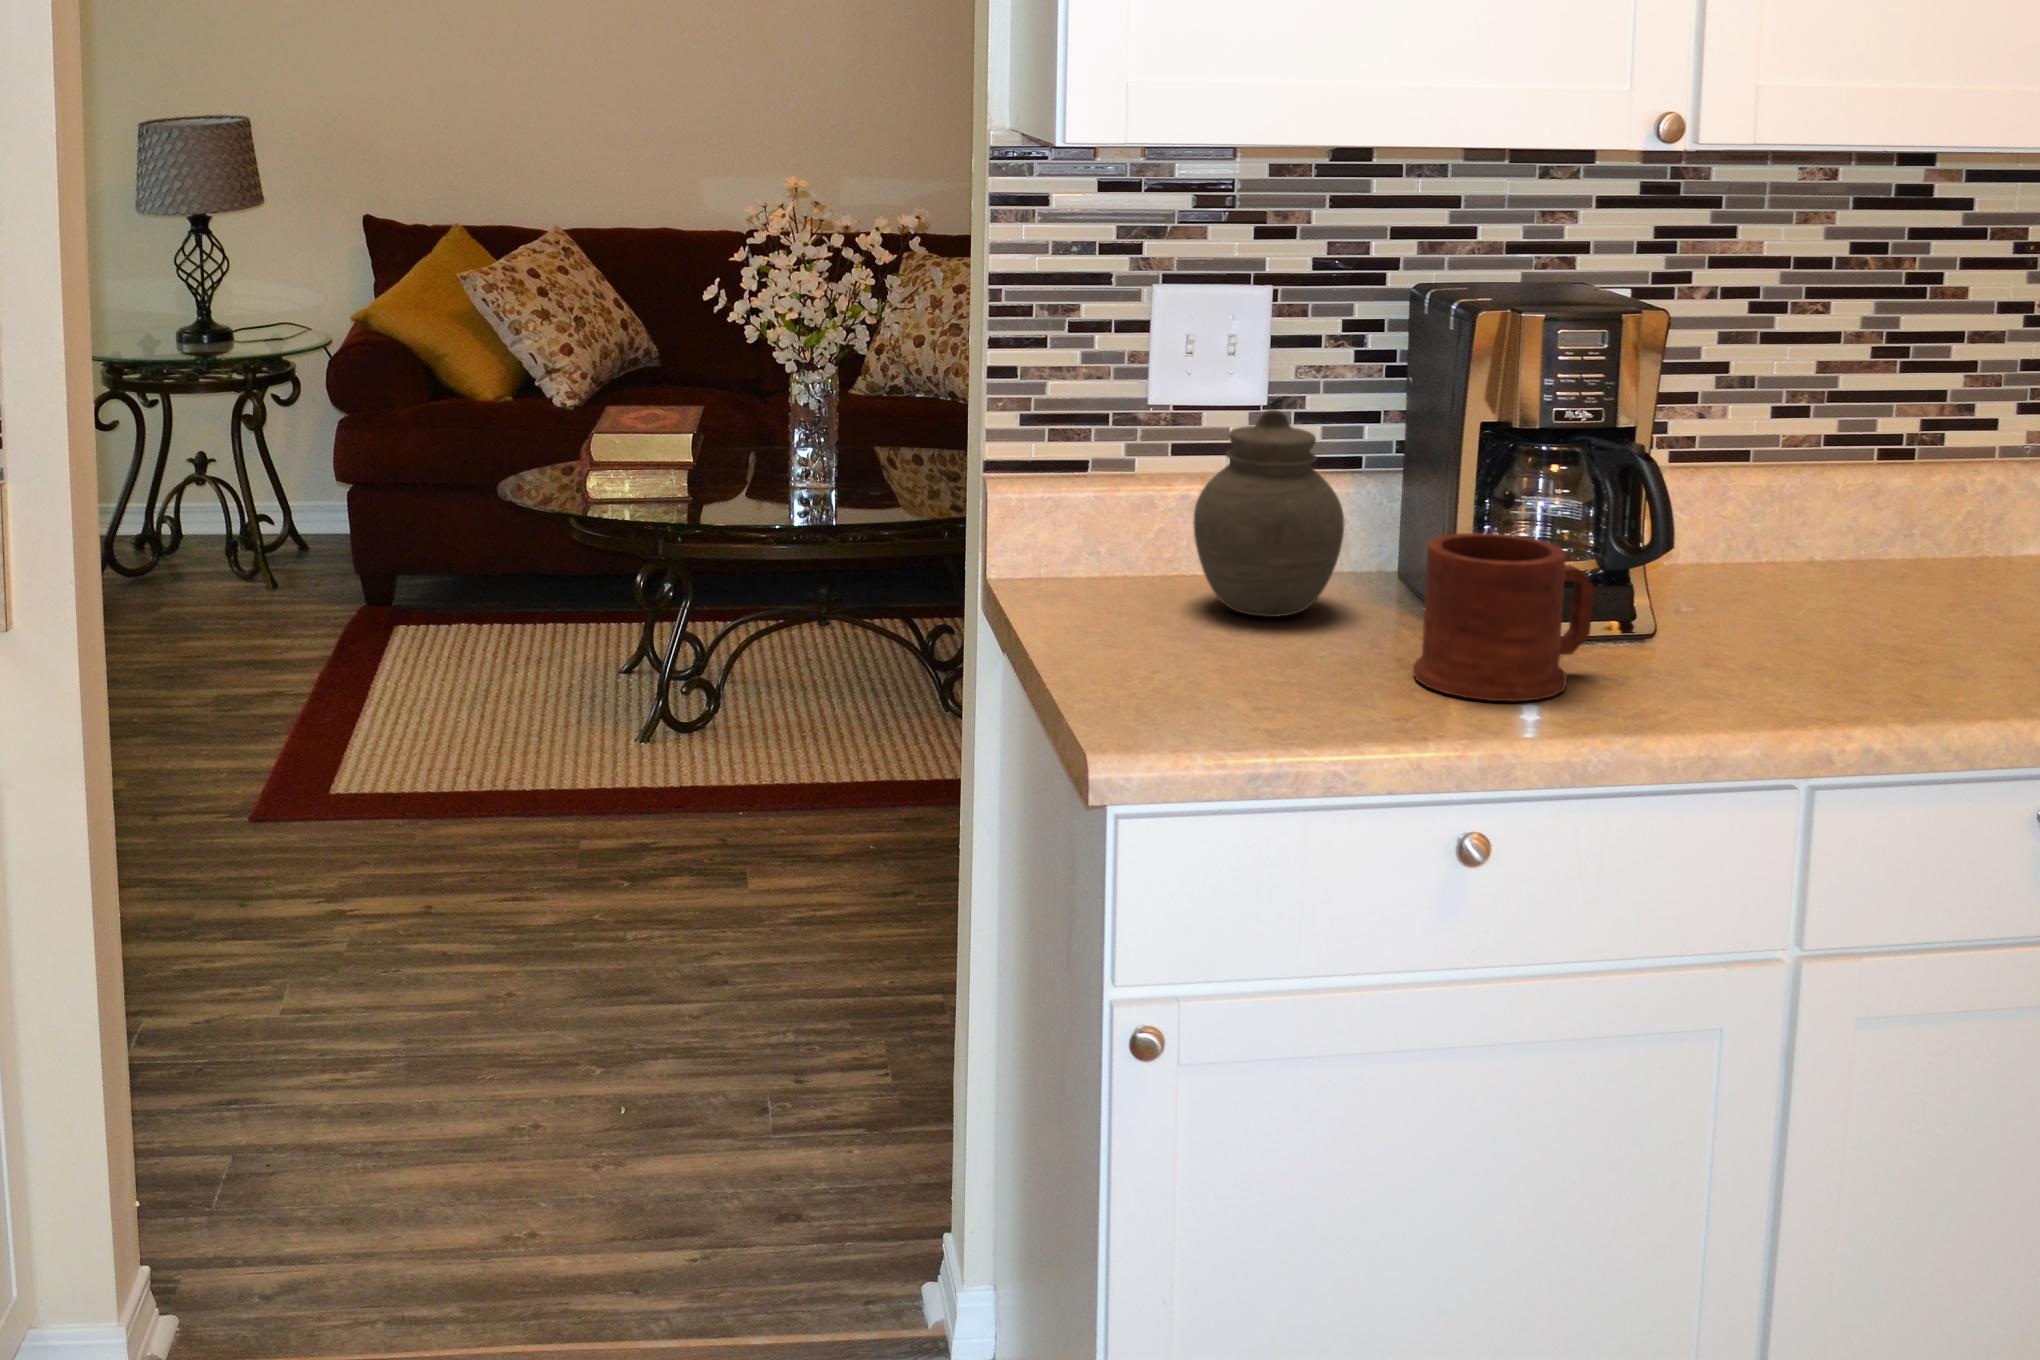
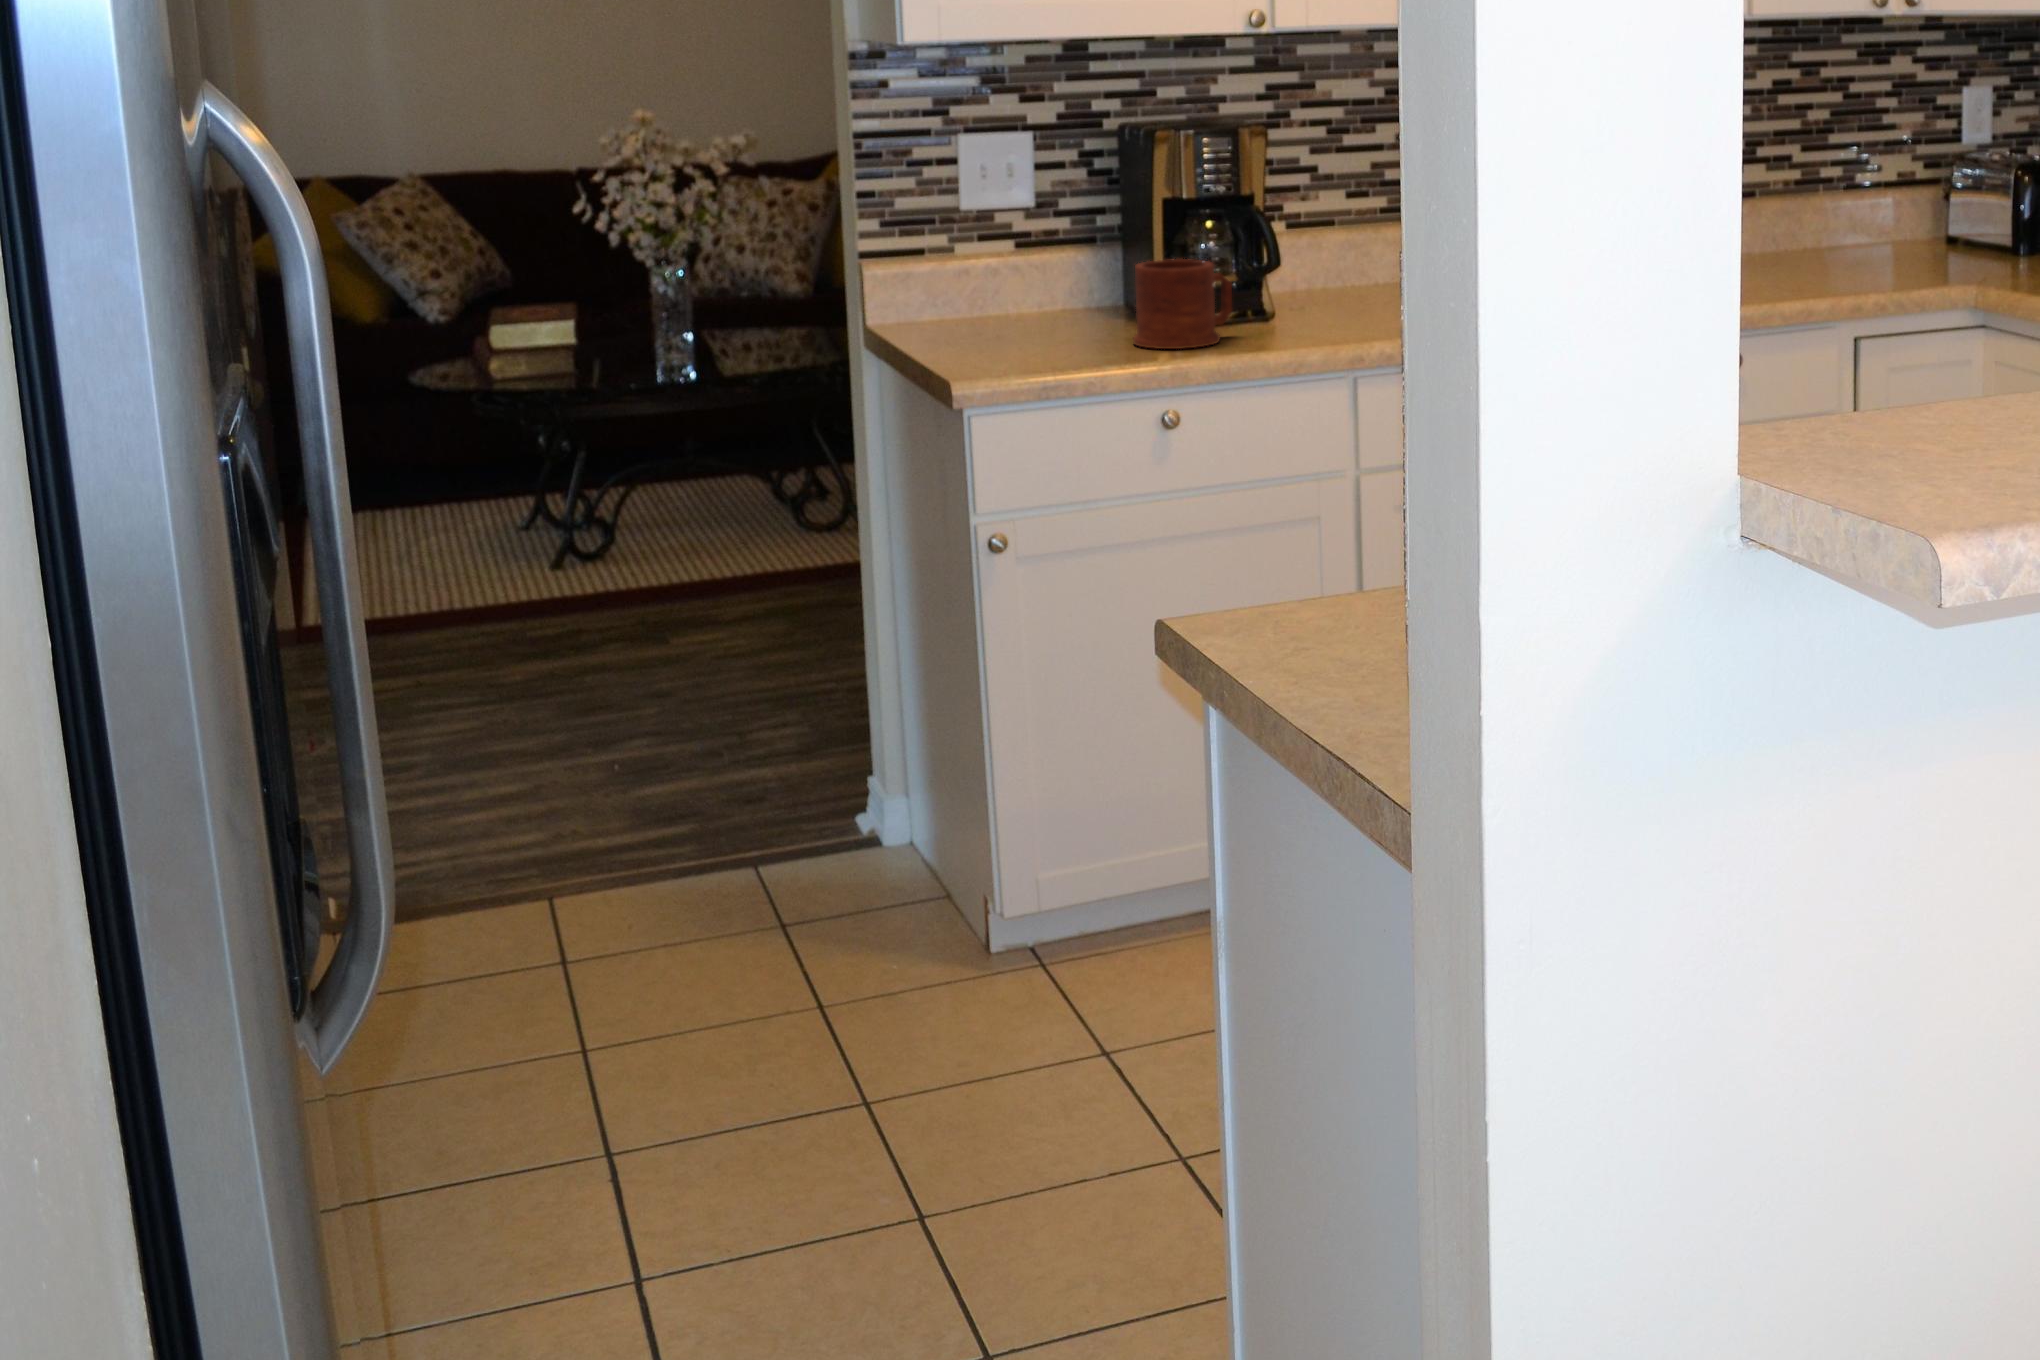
jar: present [1193,410,1344,617] -> none [996,203,1088,329]

